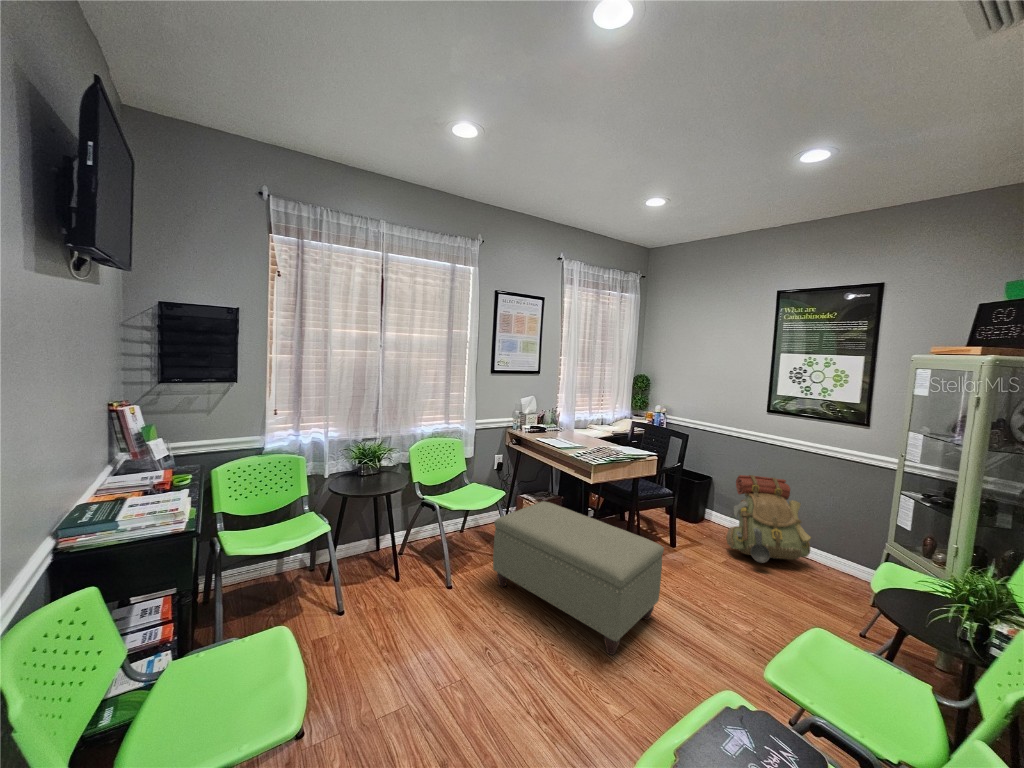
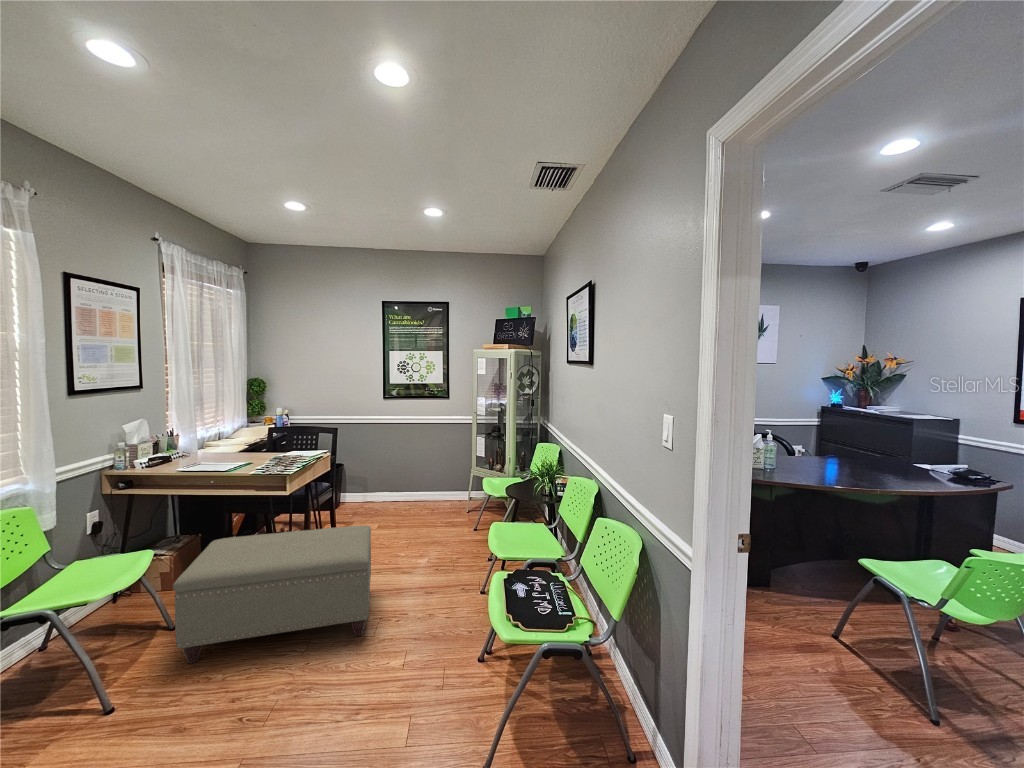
backpack: present [726,475,811,563] -> none [374,450,431,517]

